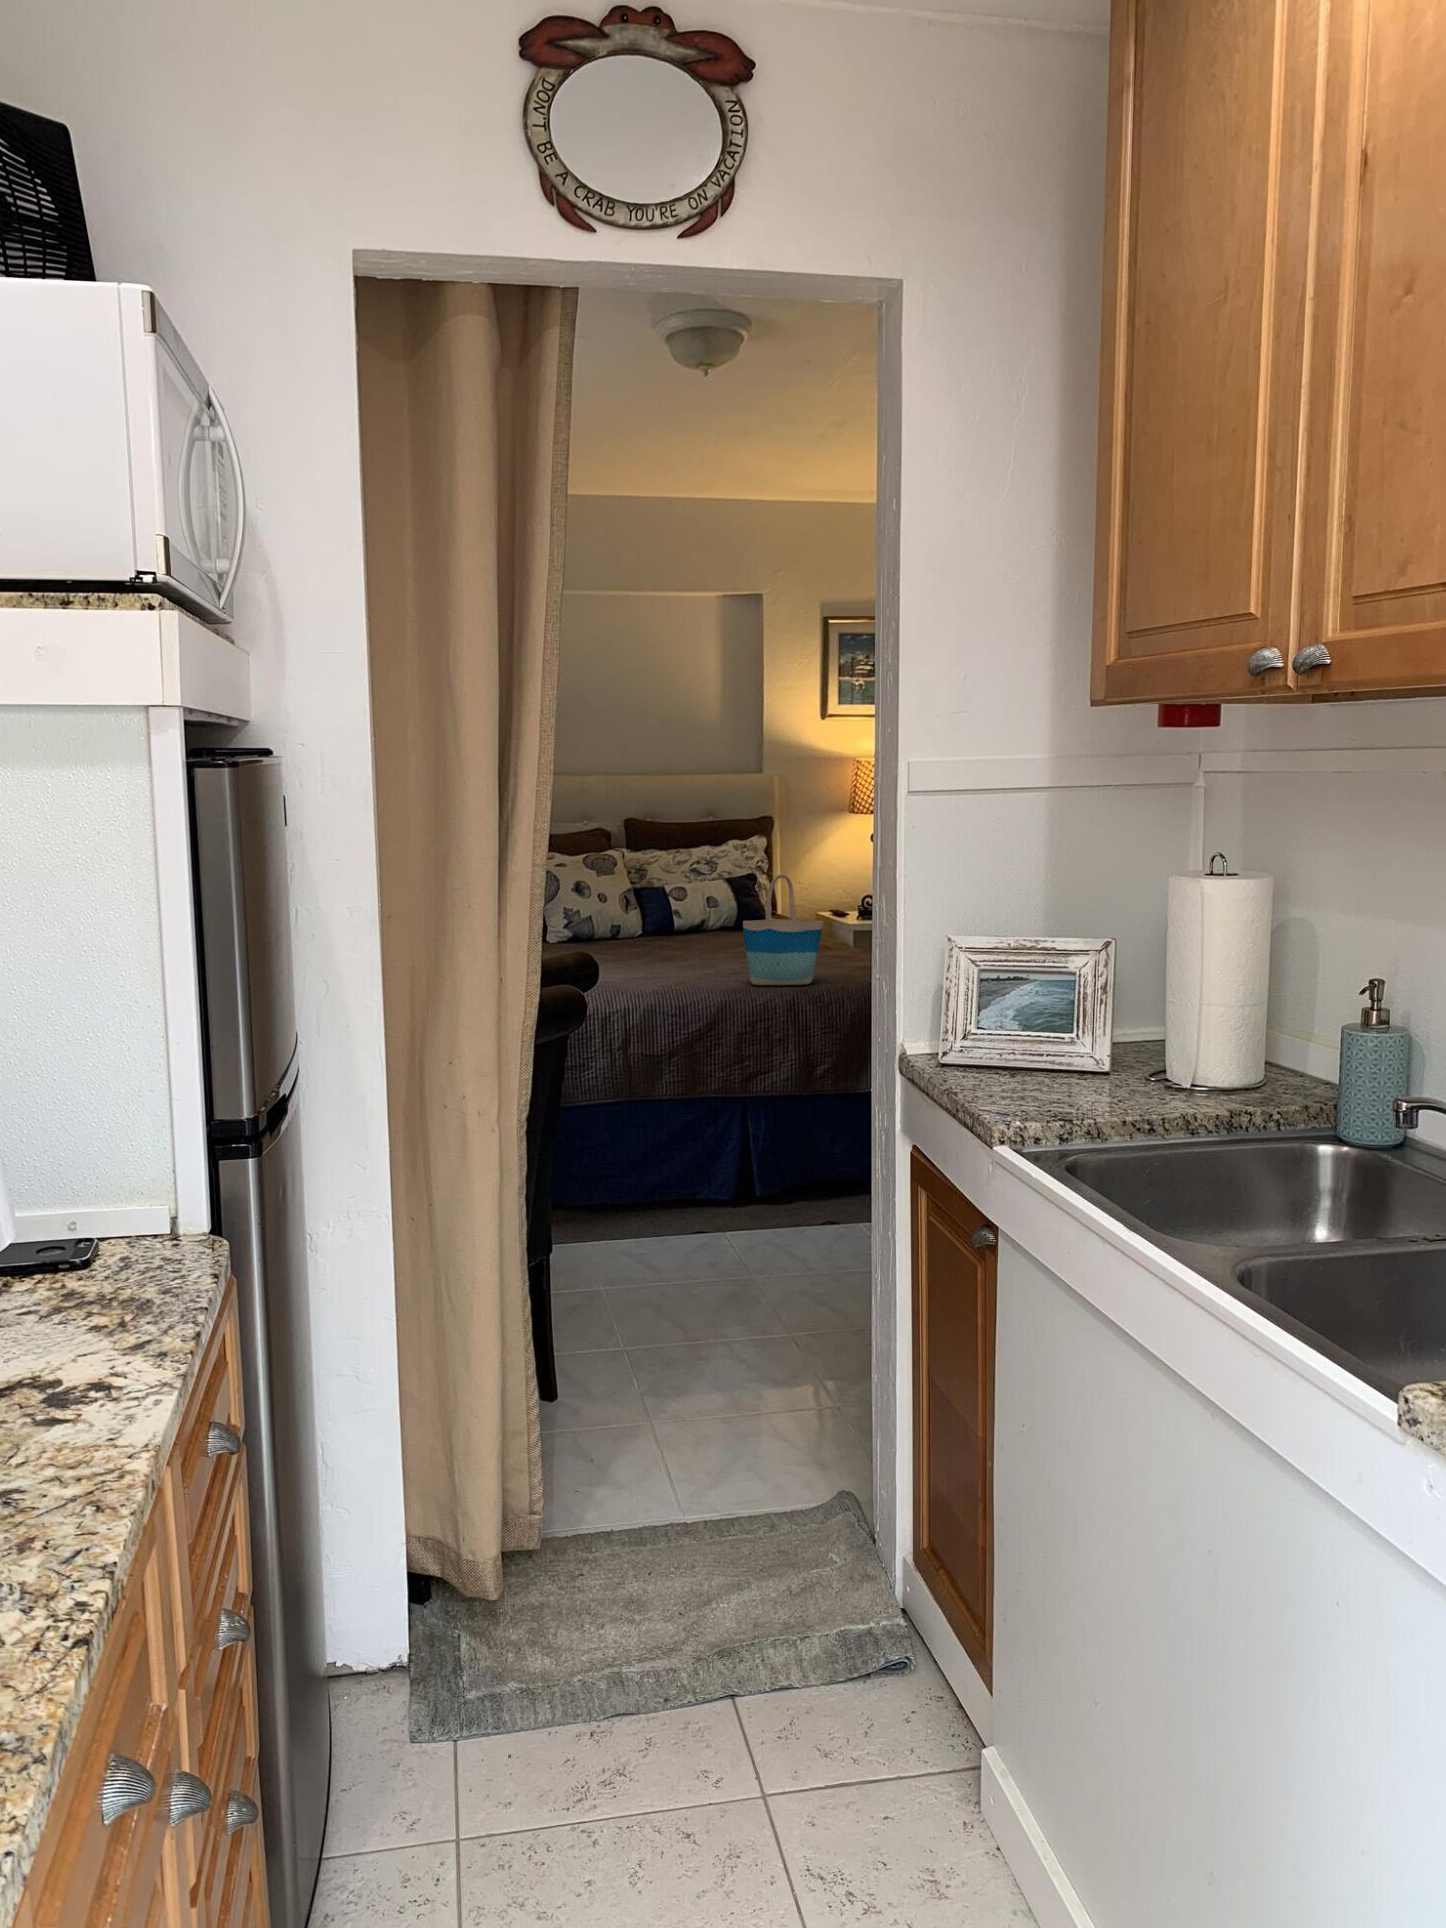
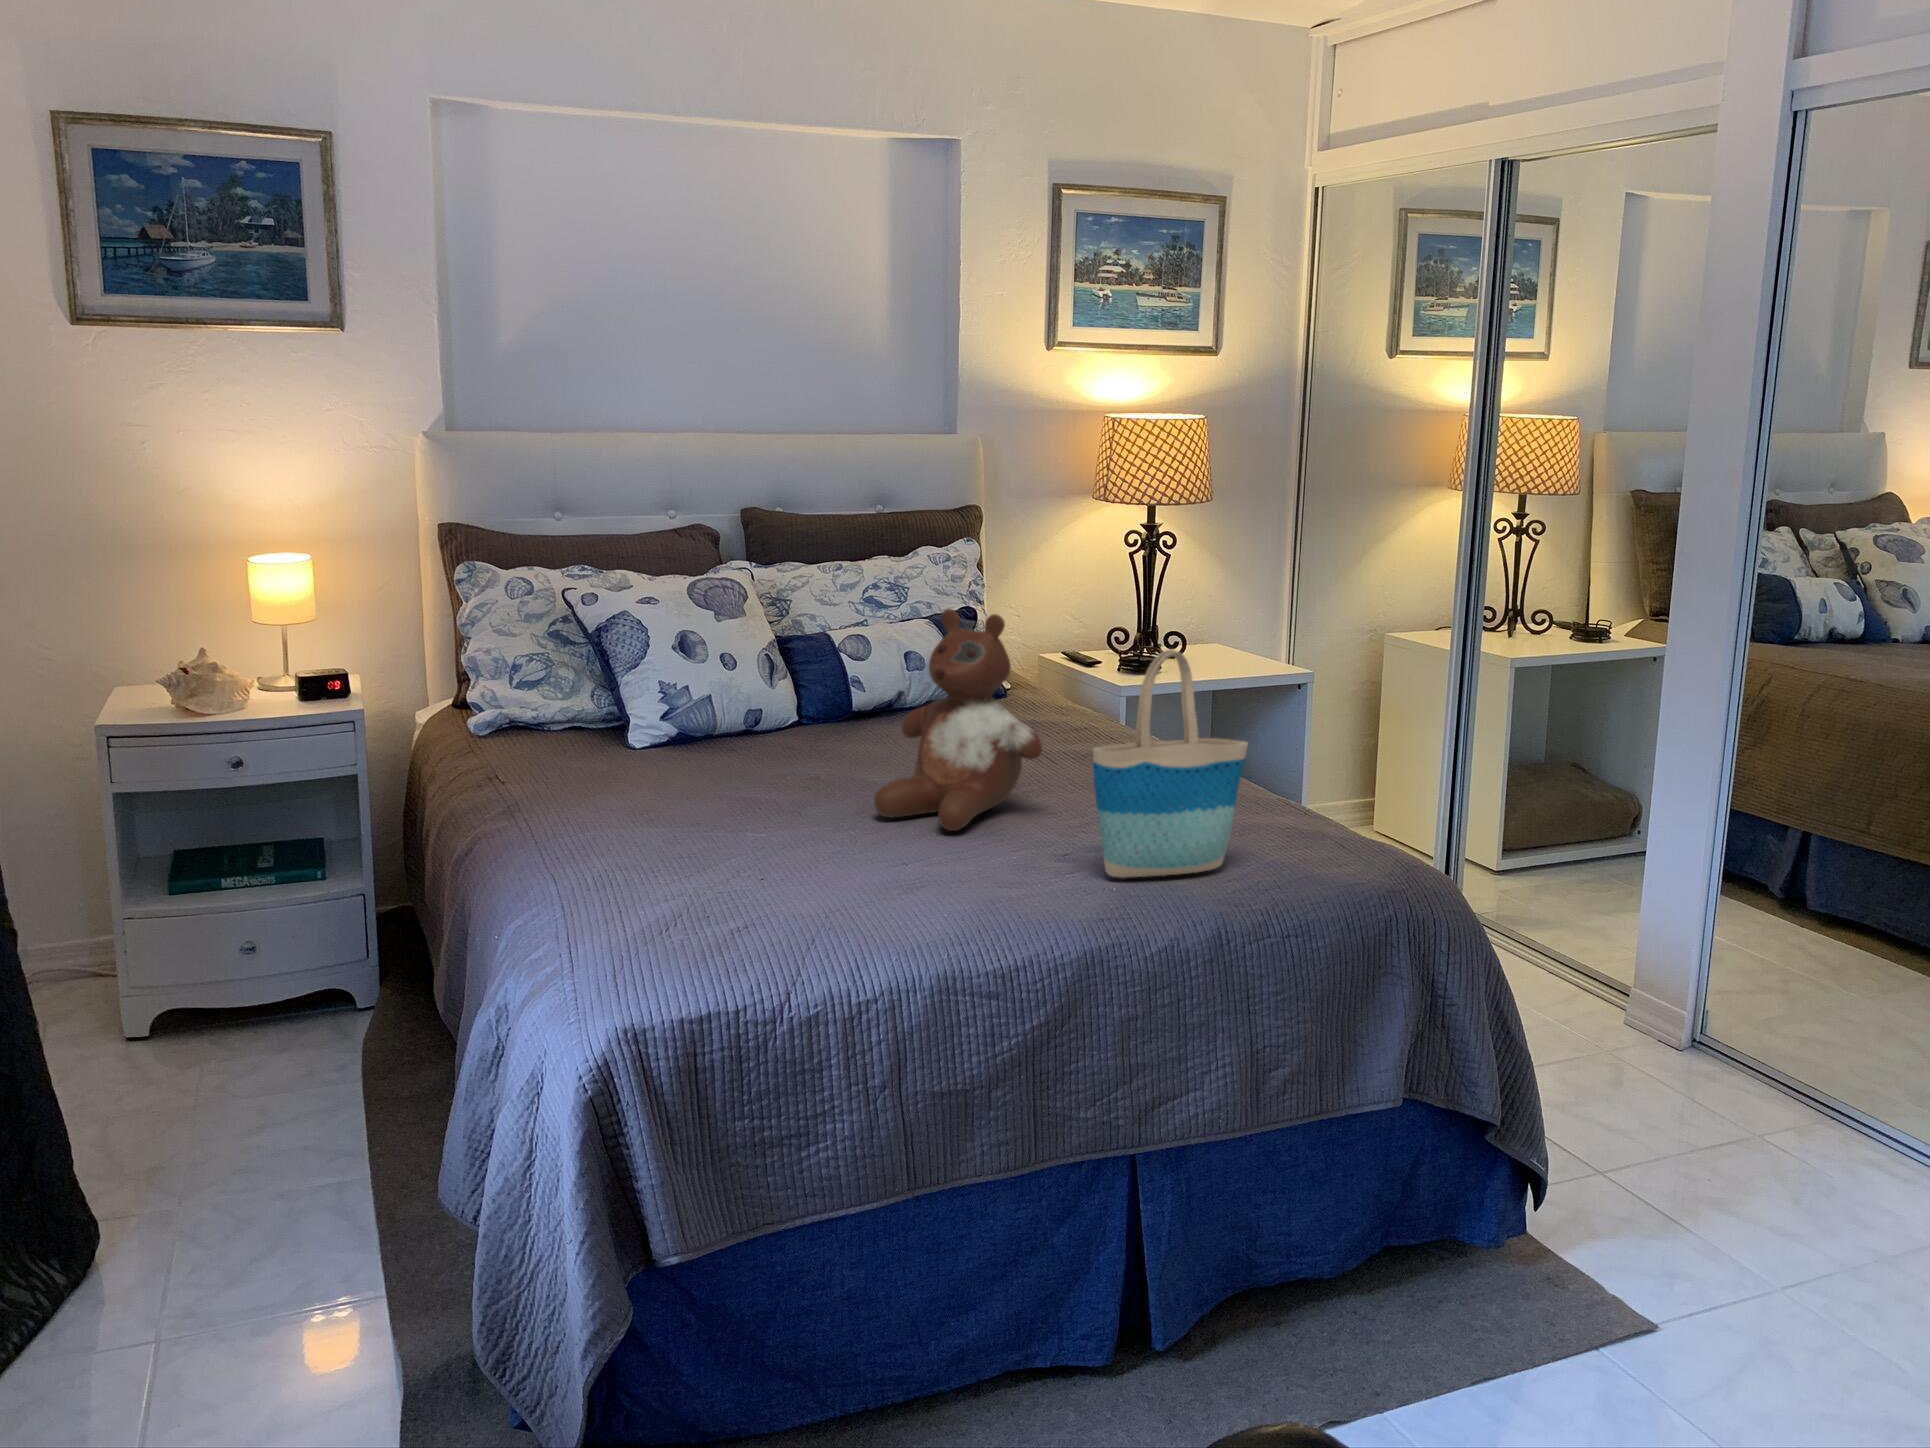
stuffed bear: none [657,862,740,970] -> present [874,609,1042,831]

